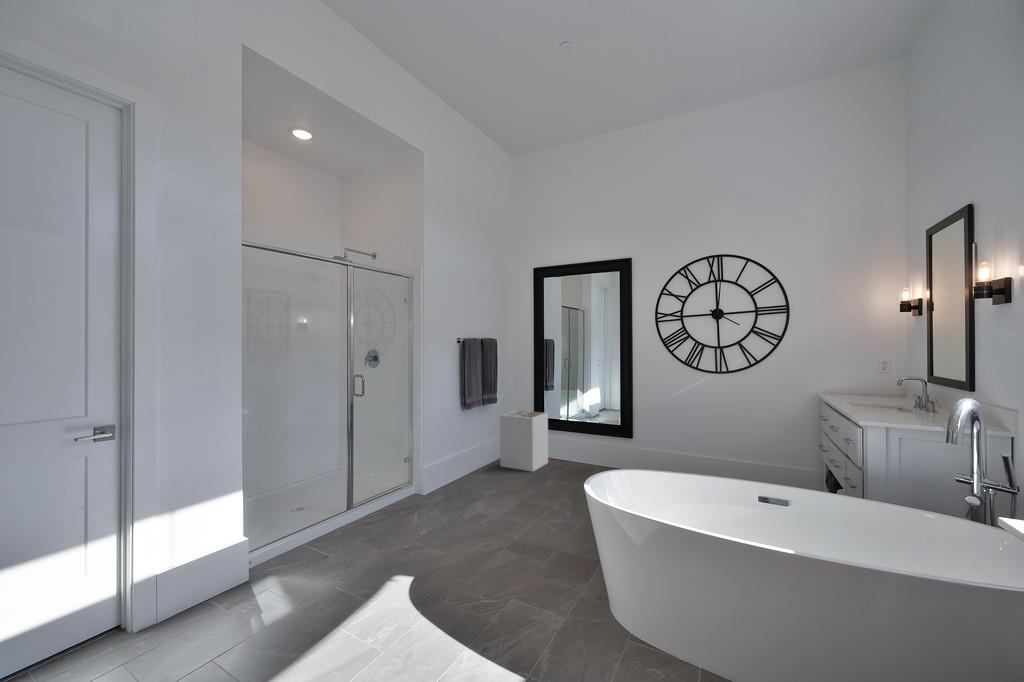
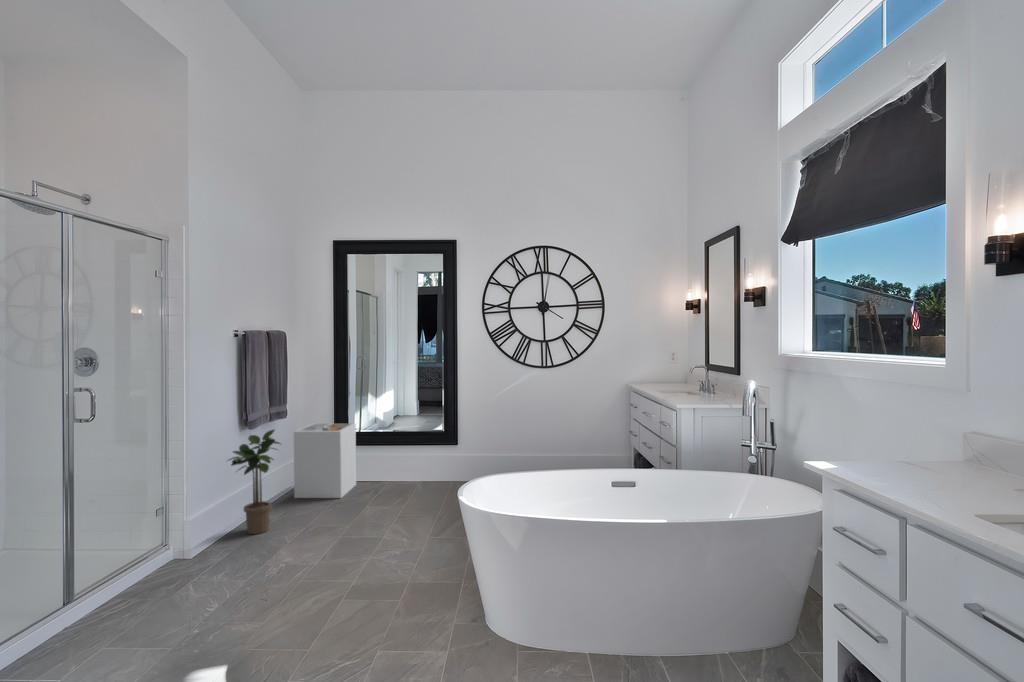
potted plant: none [447,412,486,489] -> present [229,430,280,534]

